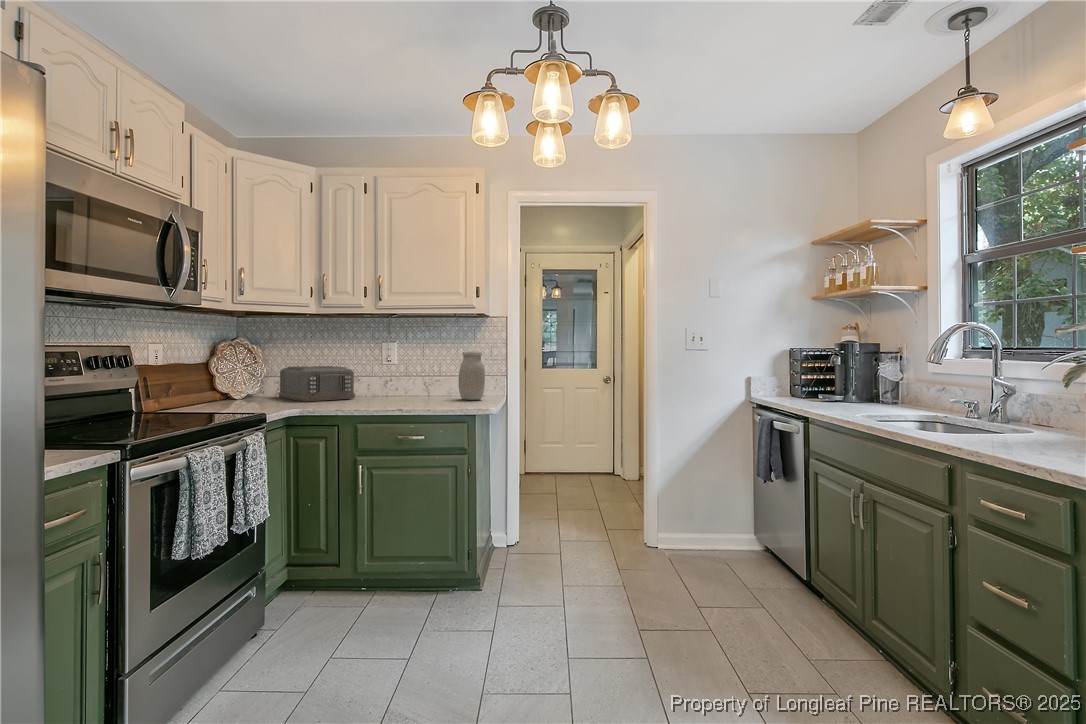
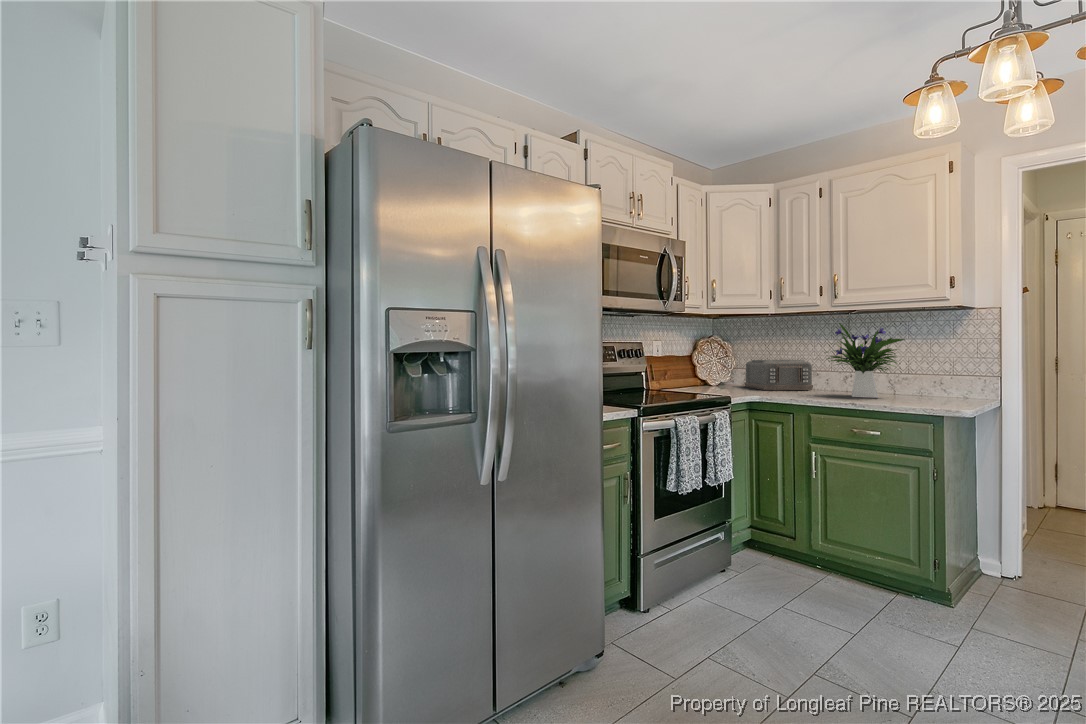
flower arrangement: none [368,330,440,405] -> present [828,323,905,398]
jar: present [459,351,485,400] -> none [933,341,969,397]

